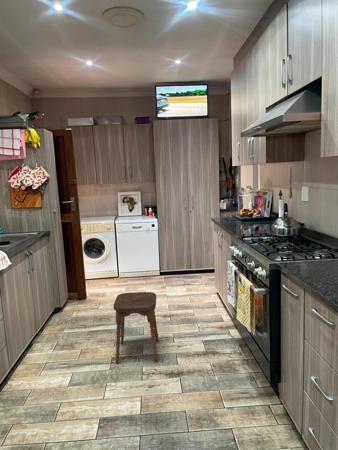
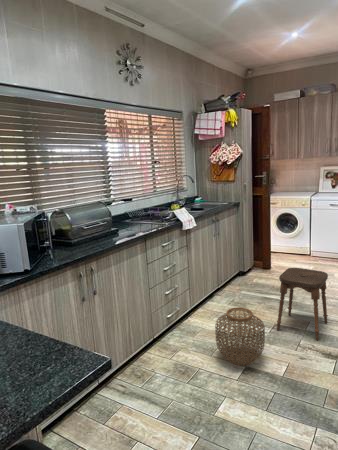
woven basket: none [57,351,116,422] -> present [215,307,265,366]

